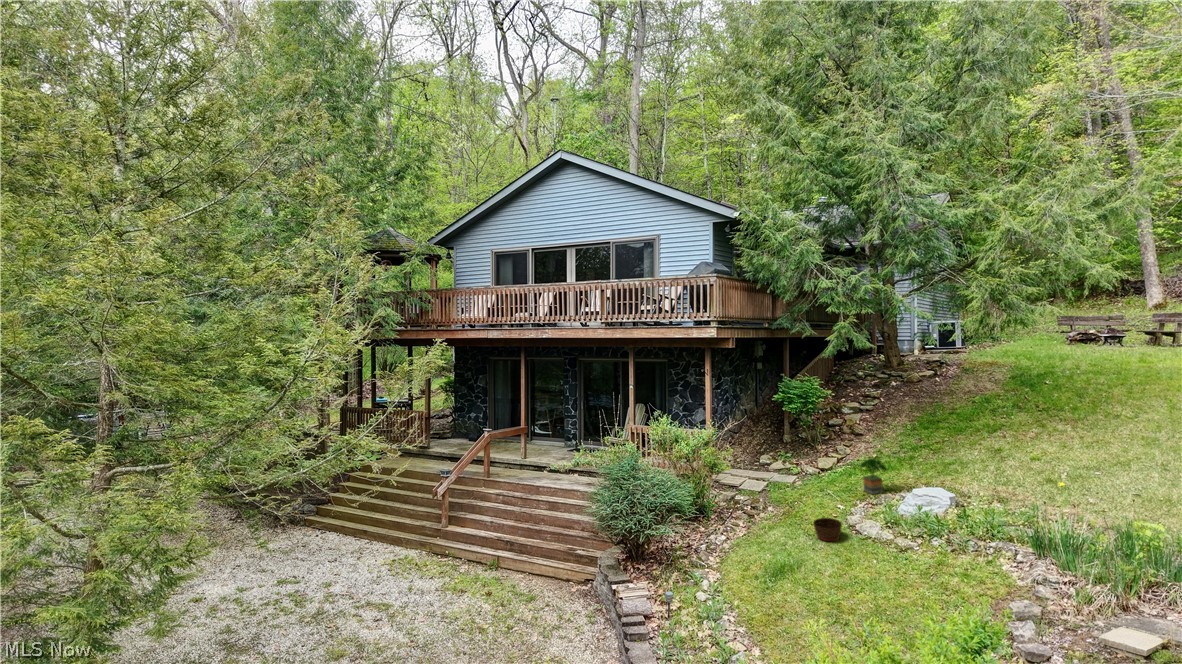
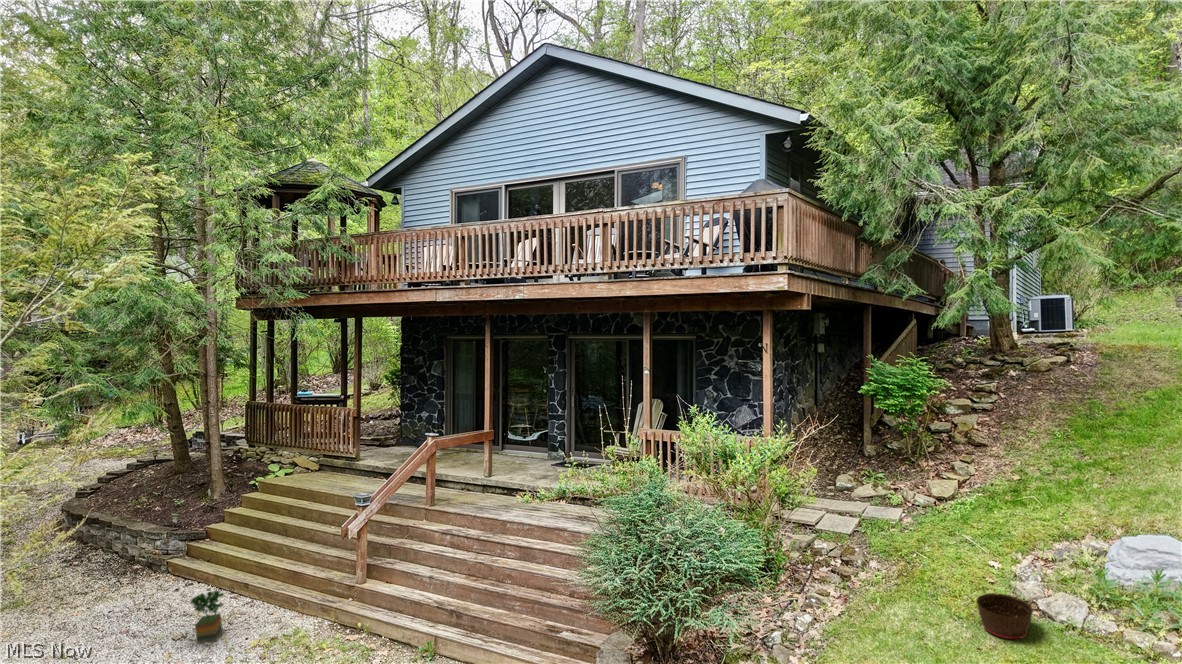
potted tree: present [860,459,887,494] -> present [190,591,224,644]

